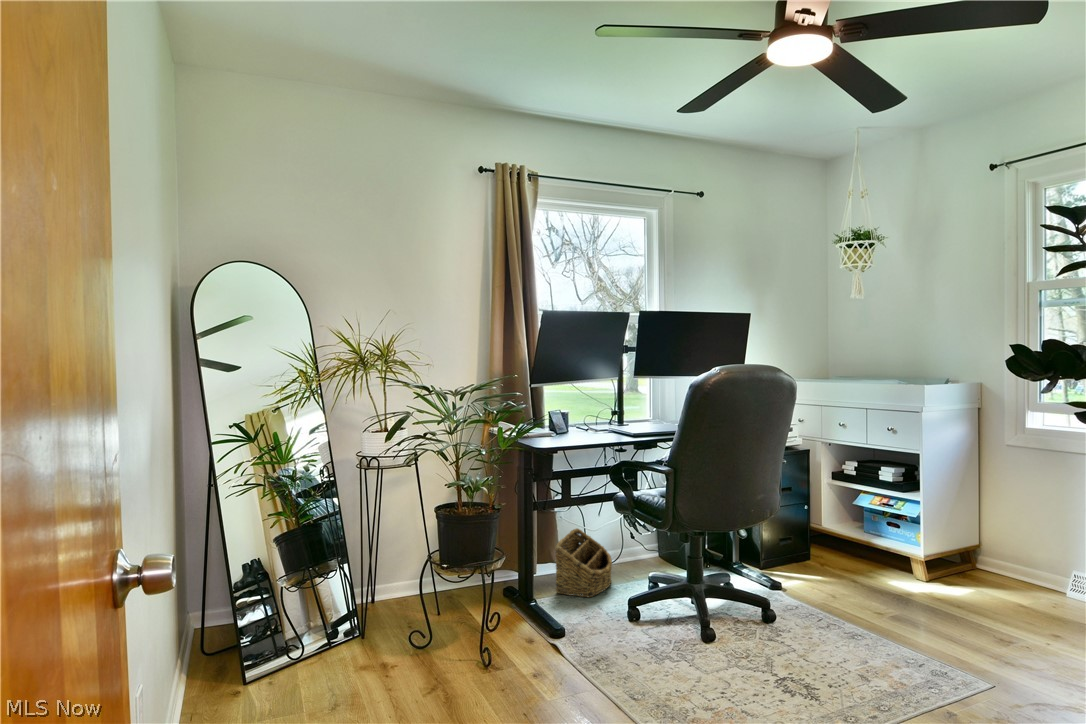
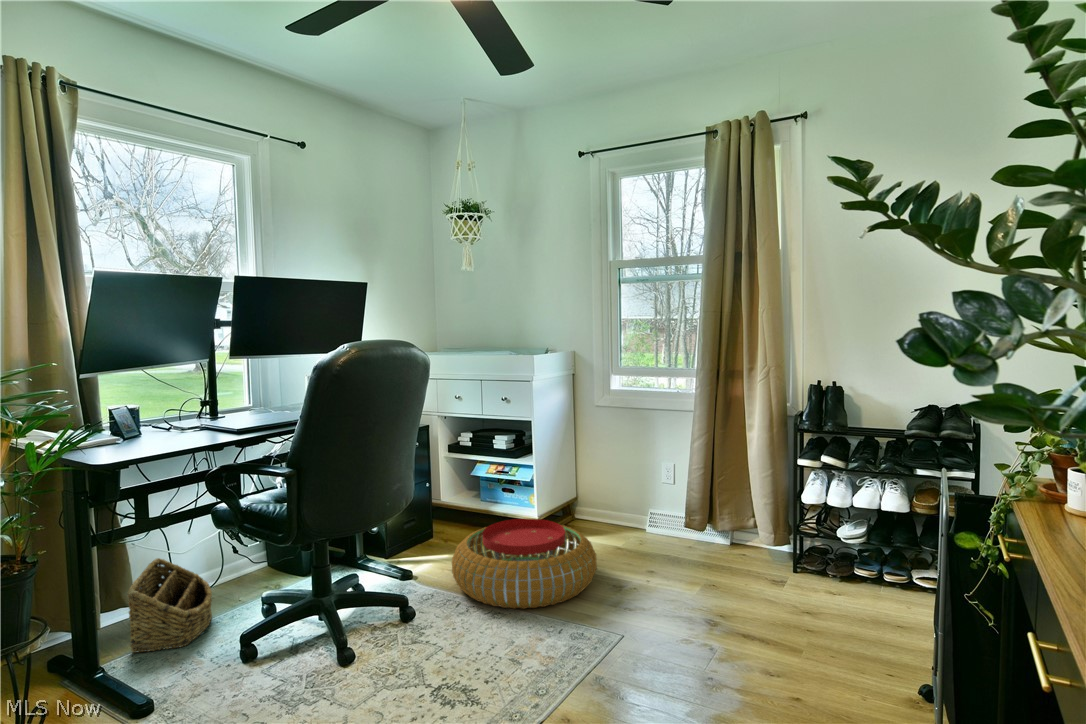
pouf: none [819,551,992,646] -> present [452,519,597,609]

